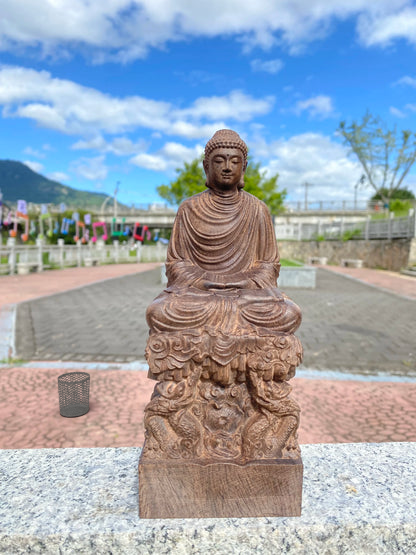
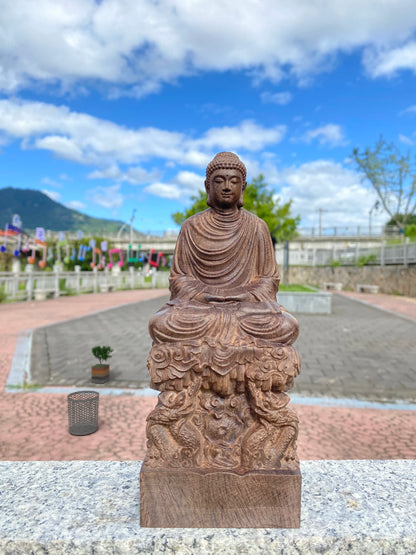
potted tree: none [79,324,103,362] -> present [91,346,113,383]

